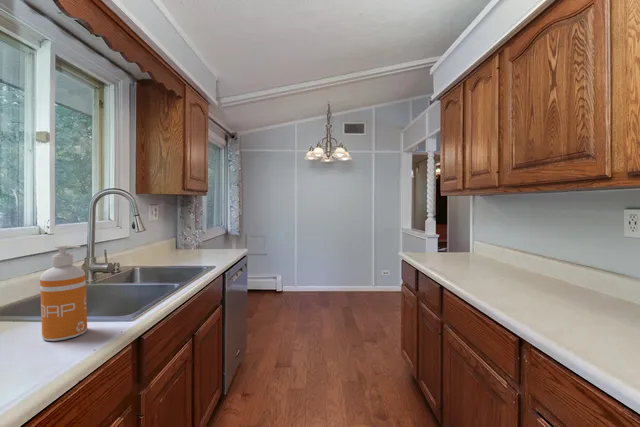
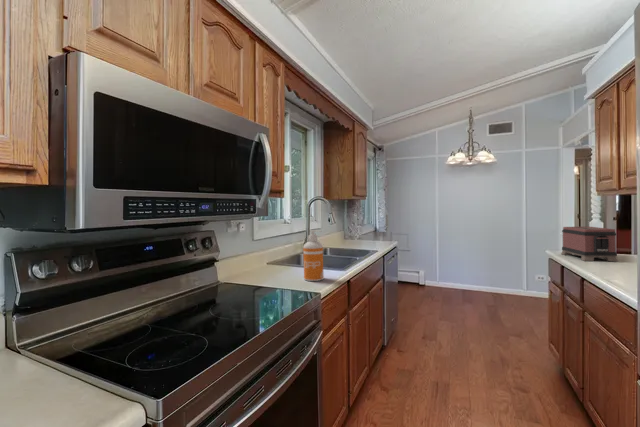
toaster: none [413,227,464,265] -> present [561,227,618,261]

